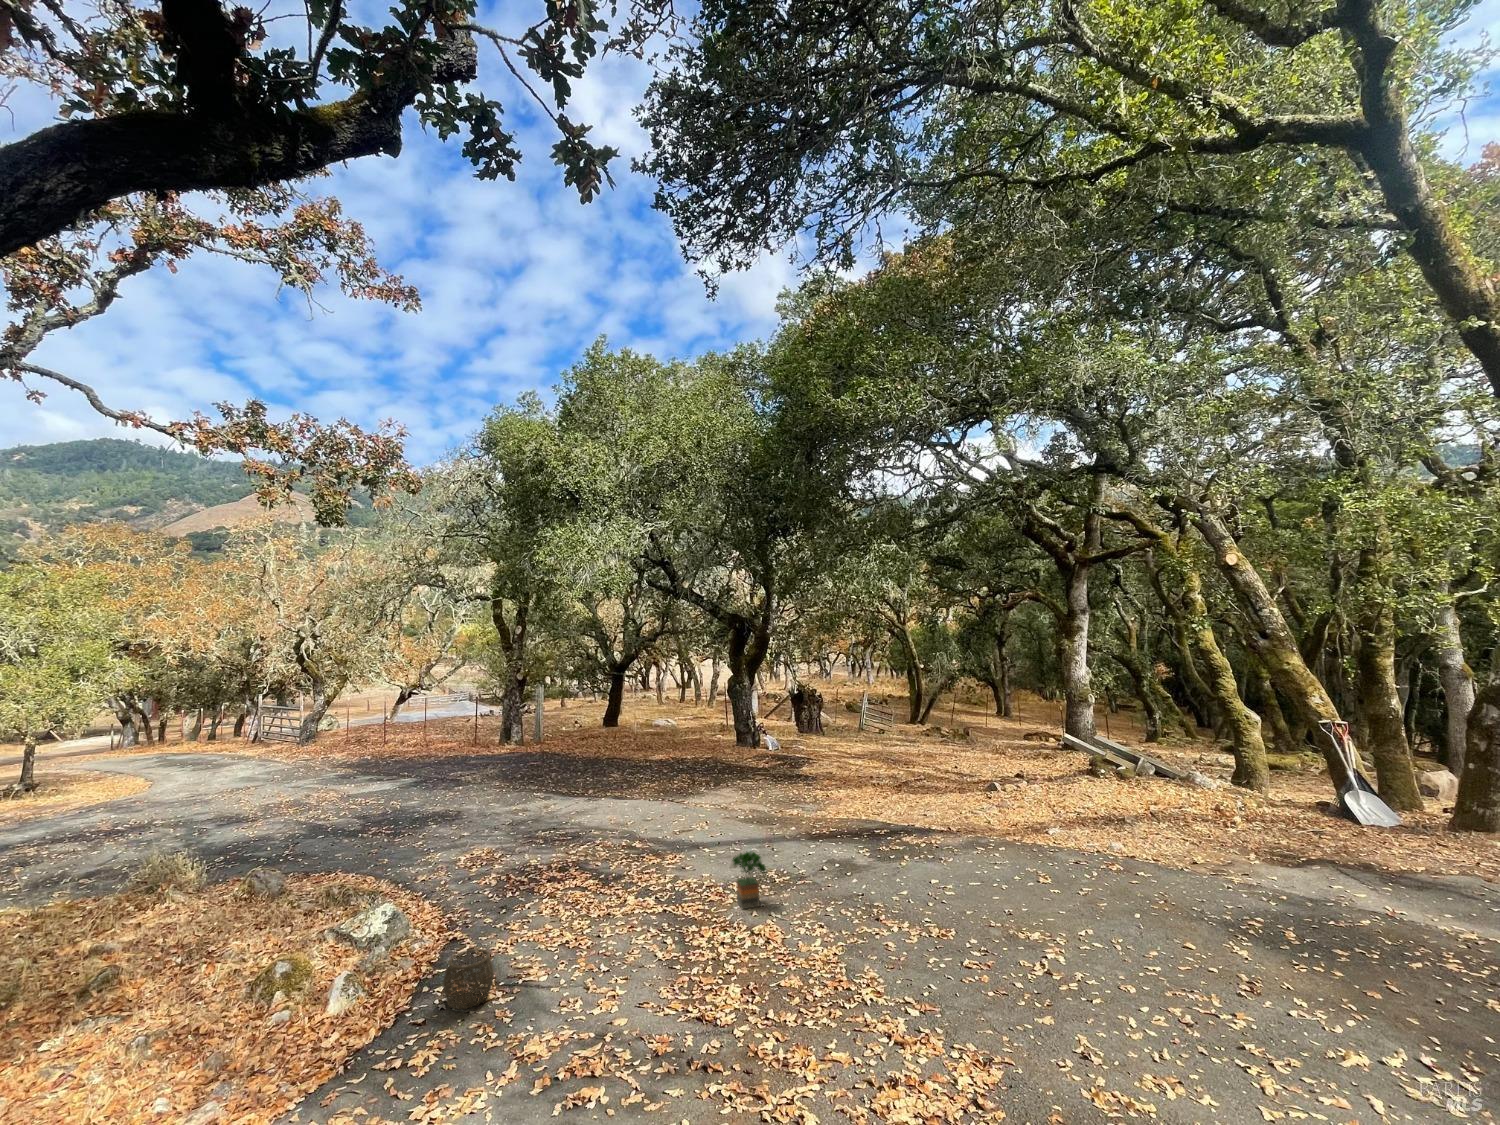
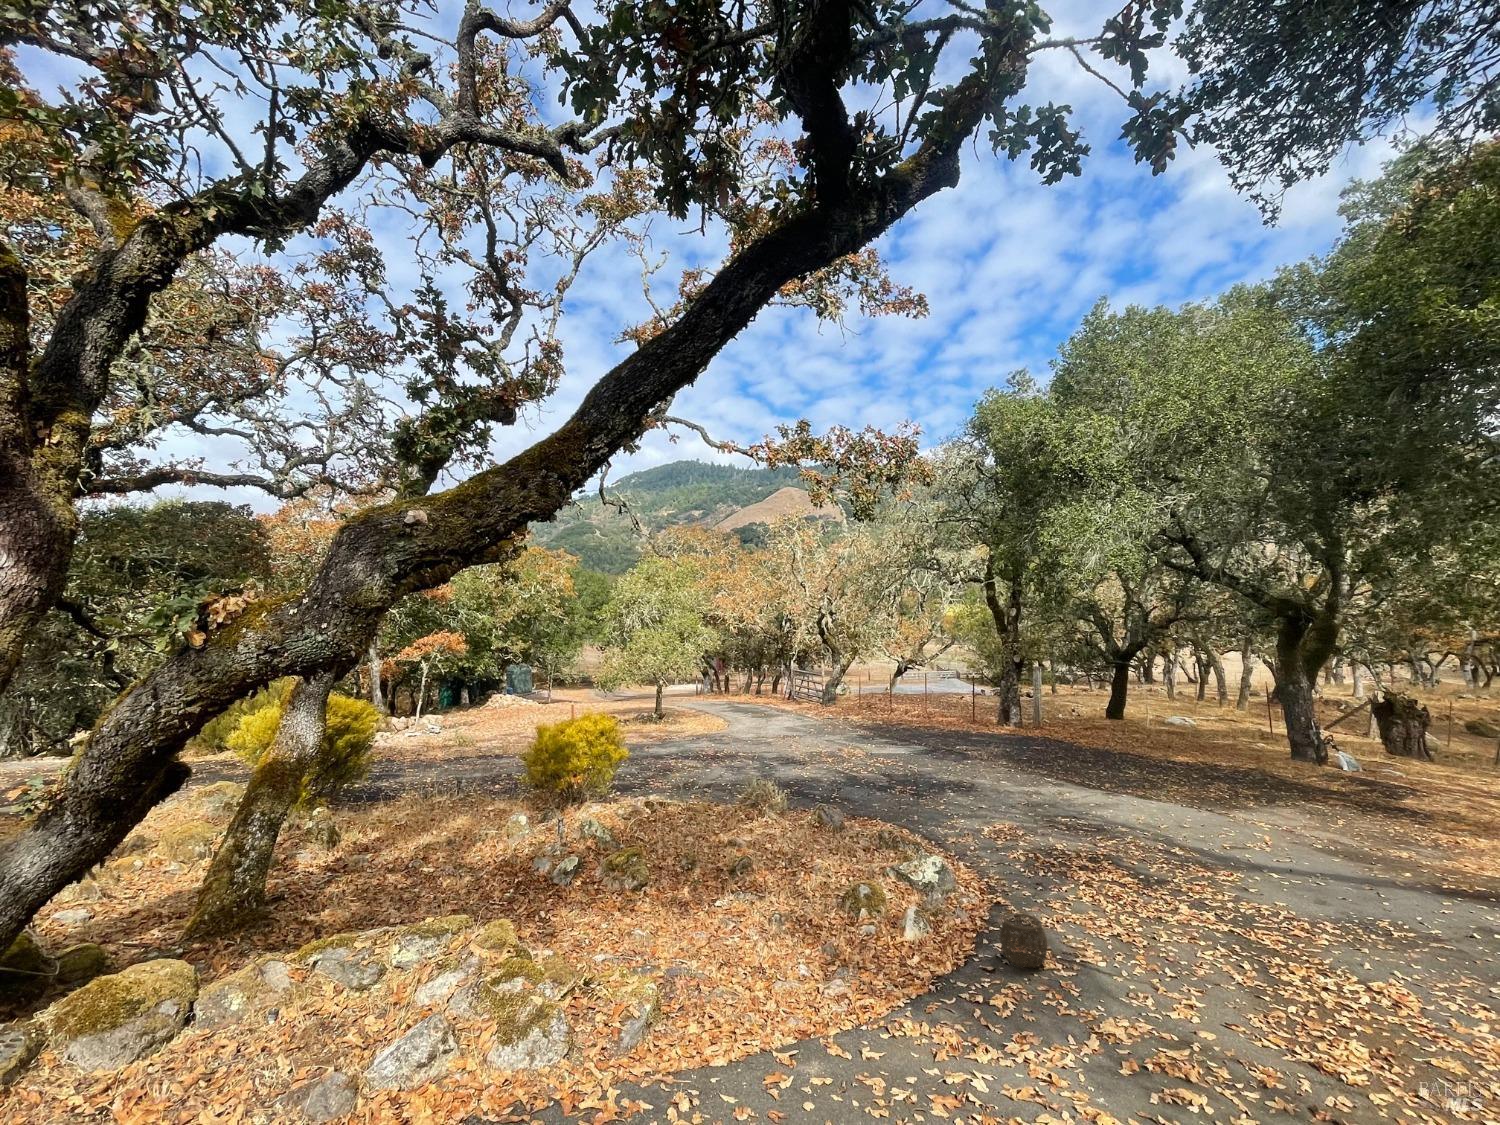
potted tree: present [732,852,766,909] -> none [1336,892,1400,969]

